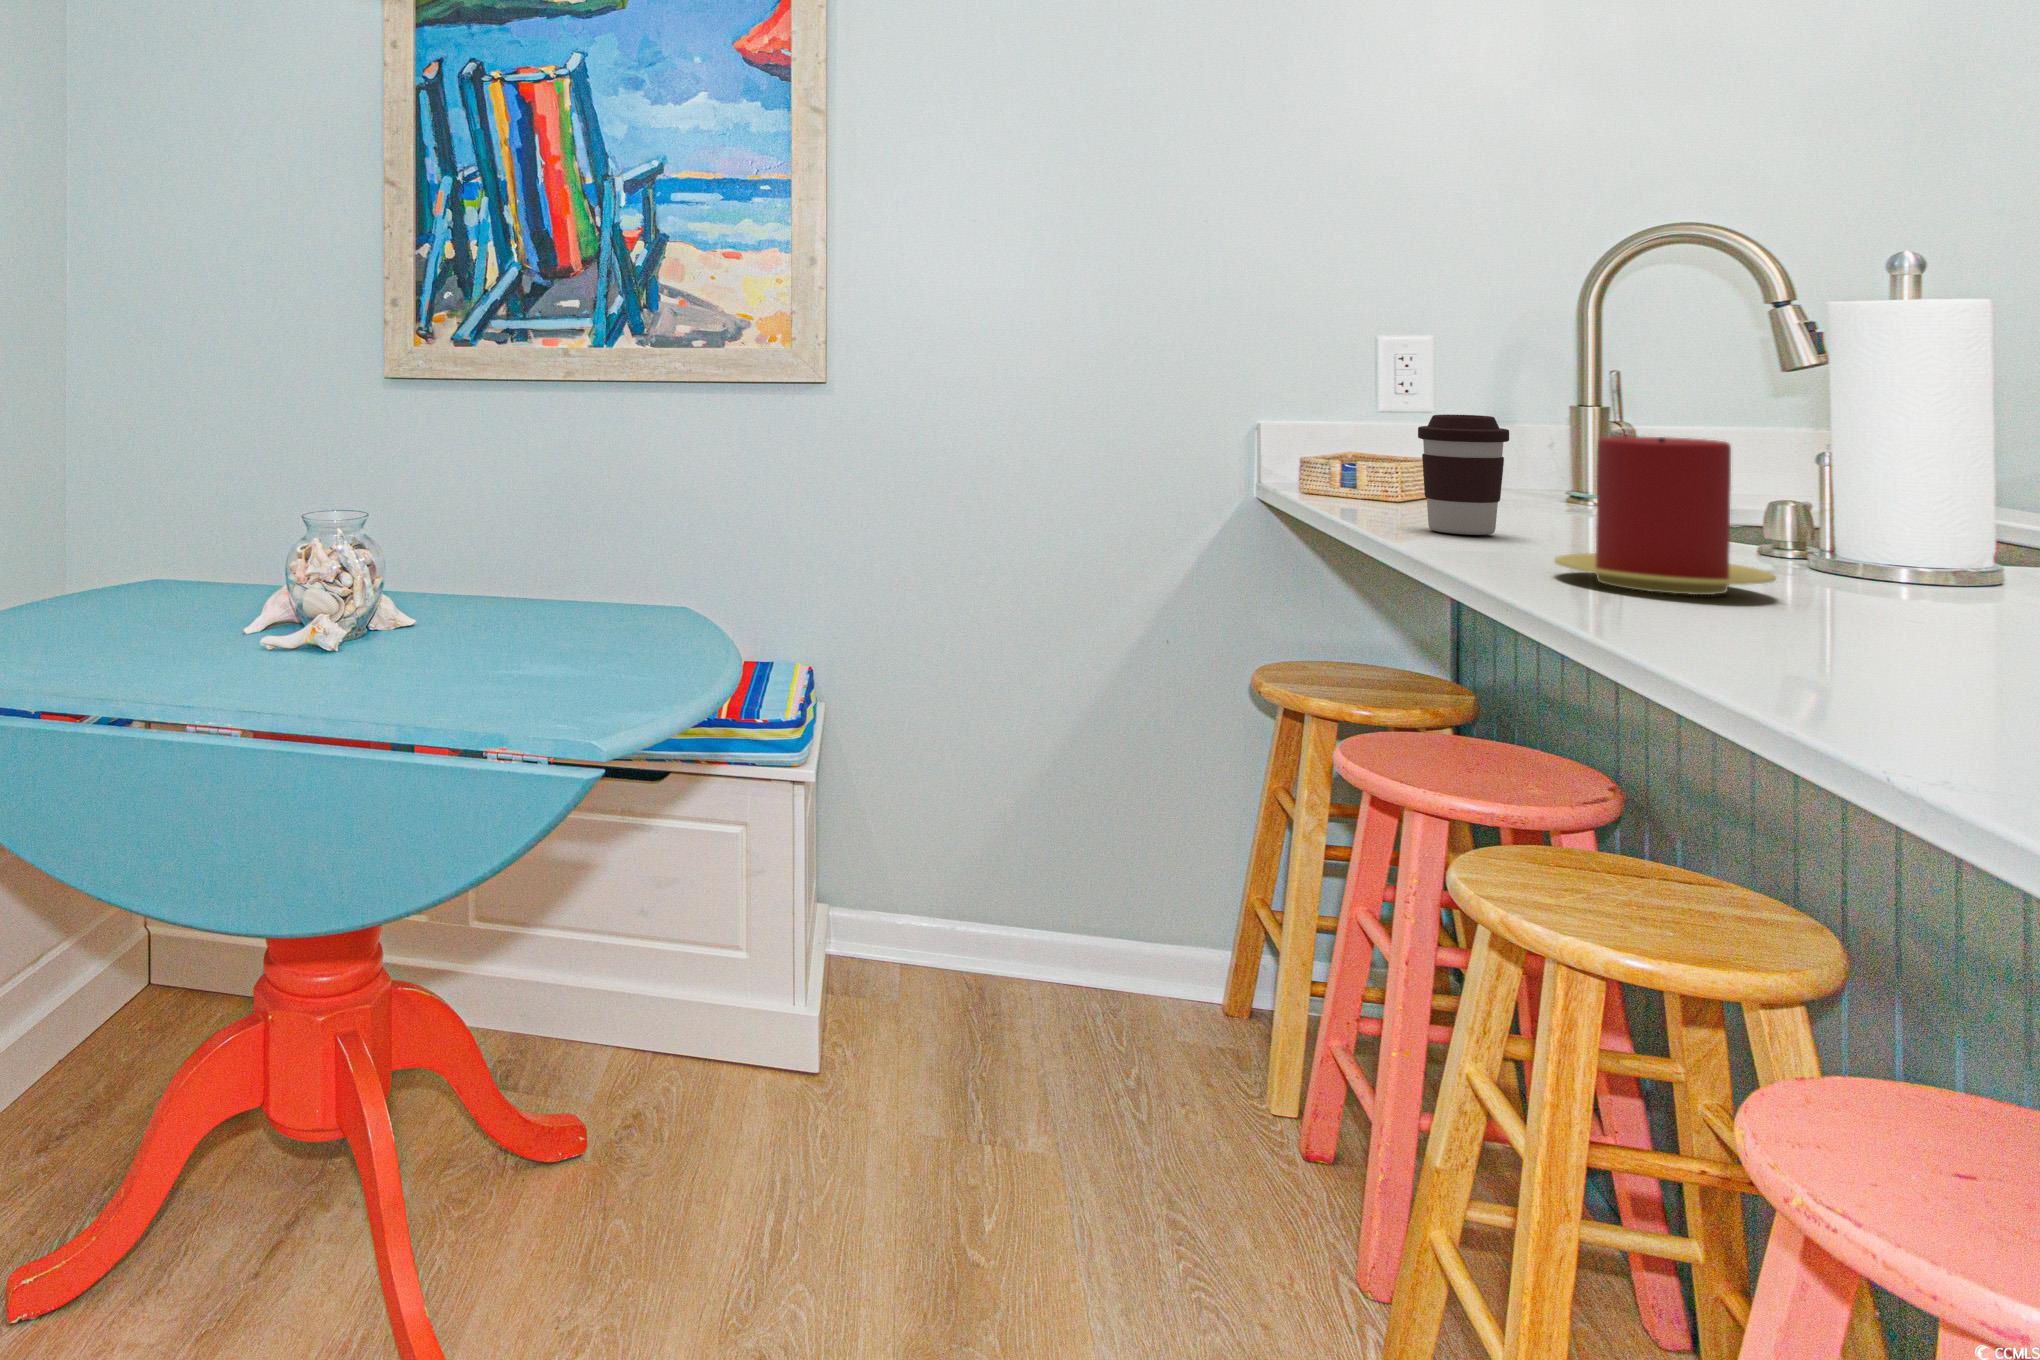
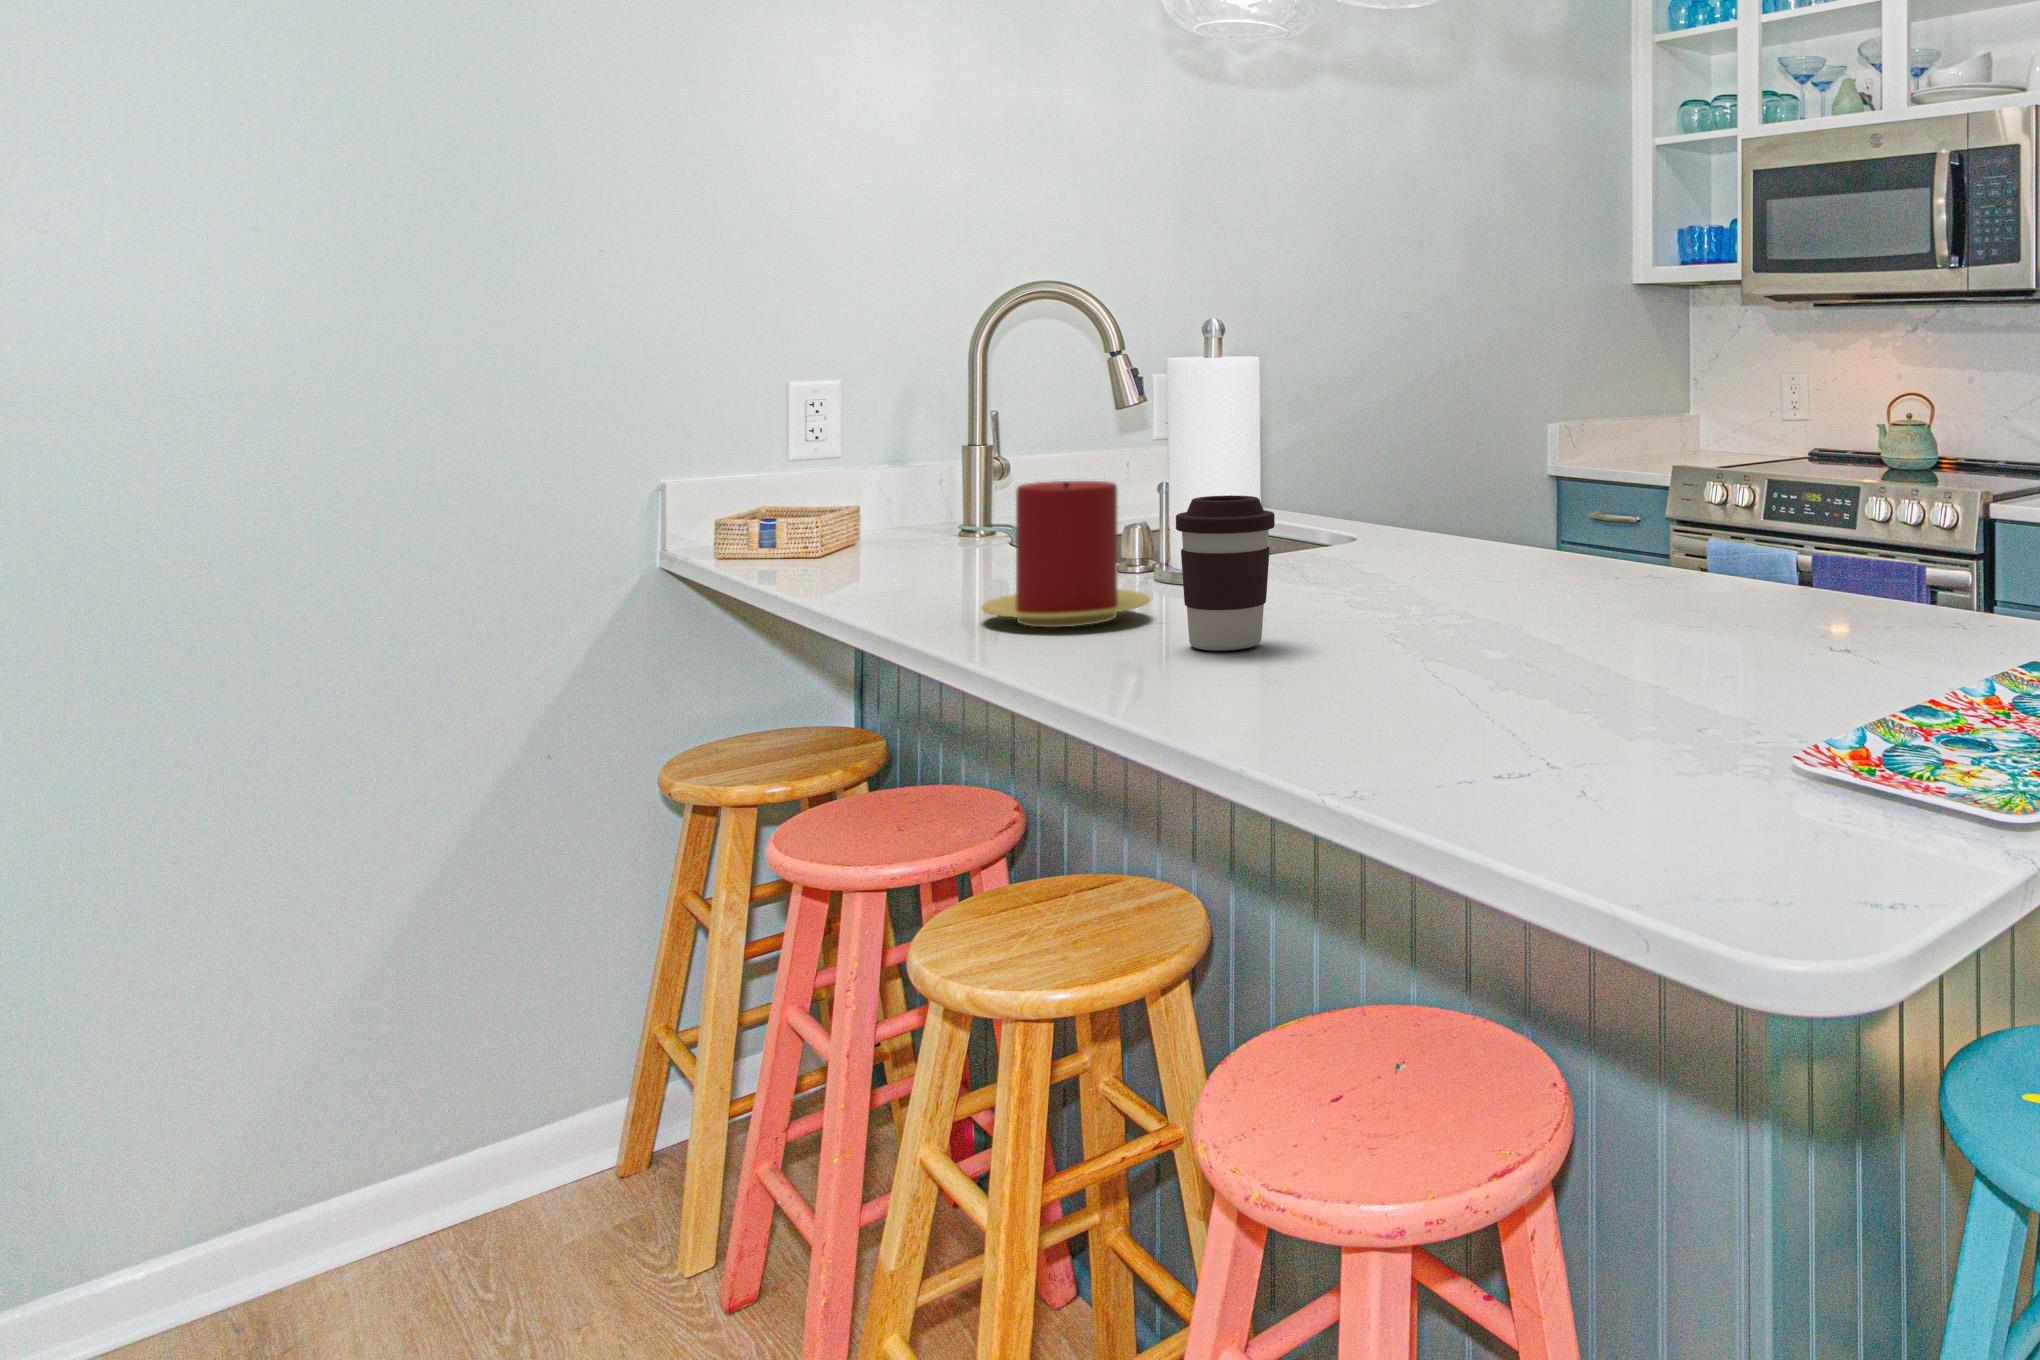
coffee cup: present [1418,414,1509,535] -> present [1176,495,1275,651]

